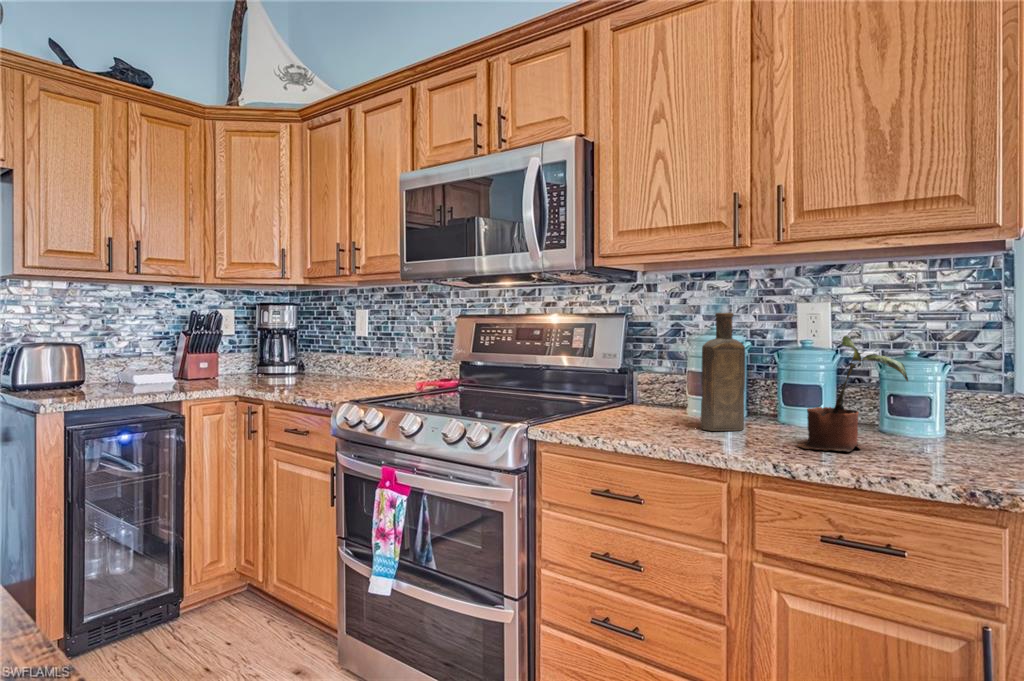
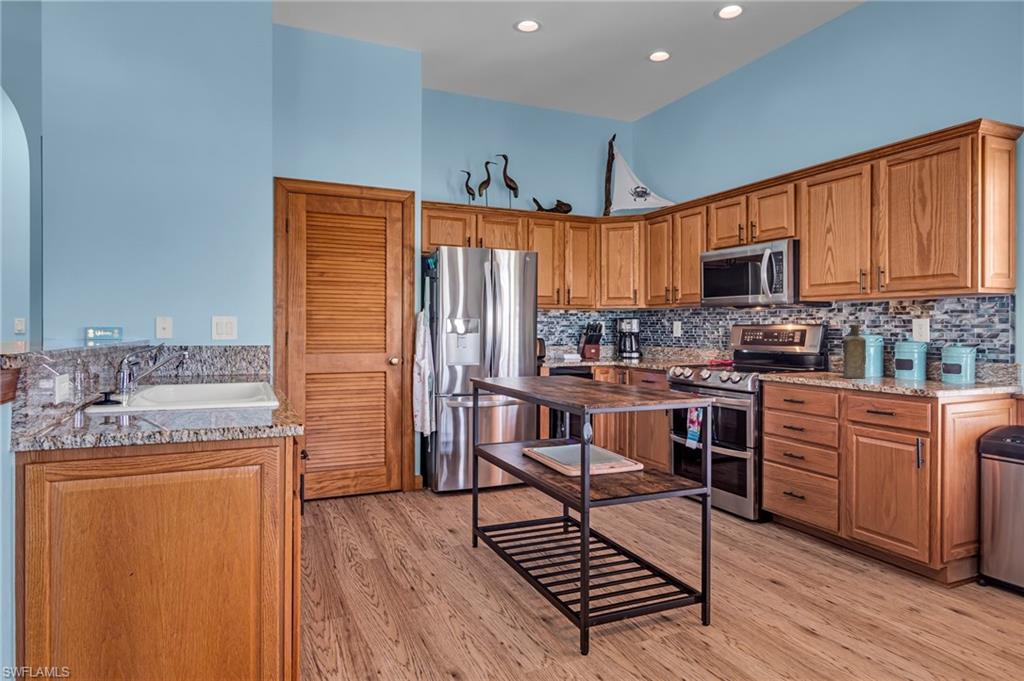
potted plant: present [798,336,908,452] -> none [877,334,924,383]

